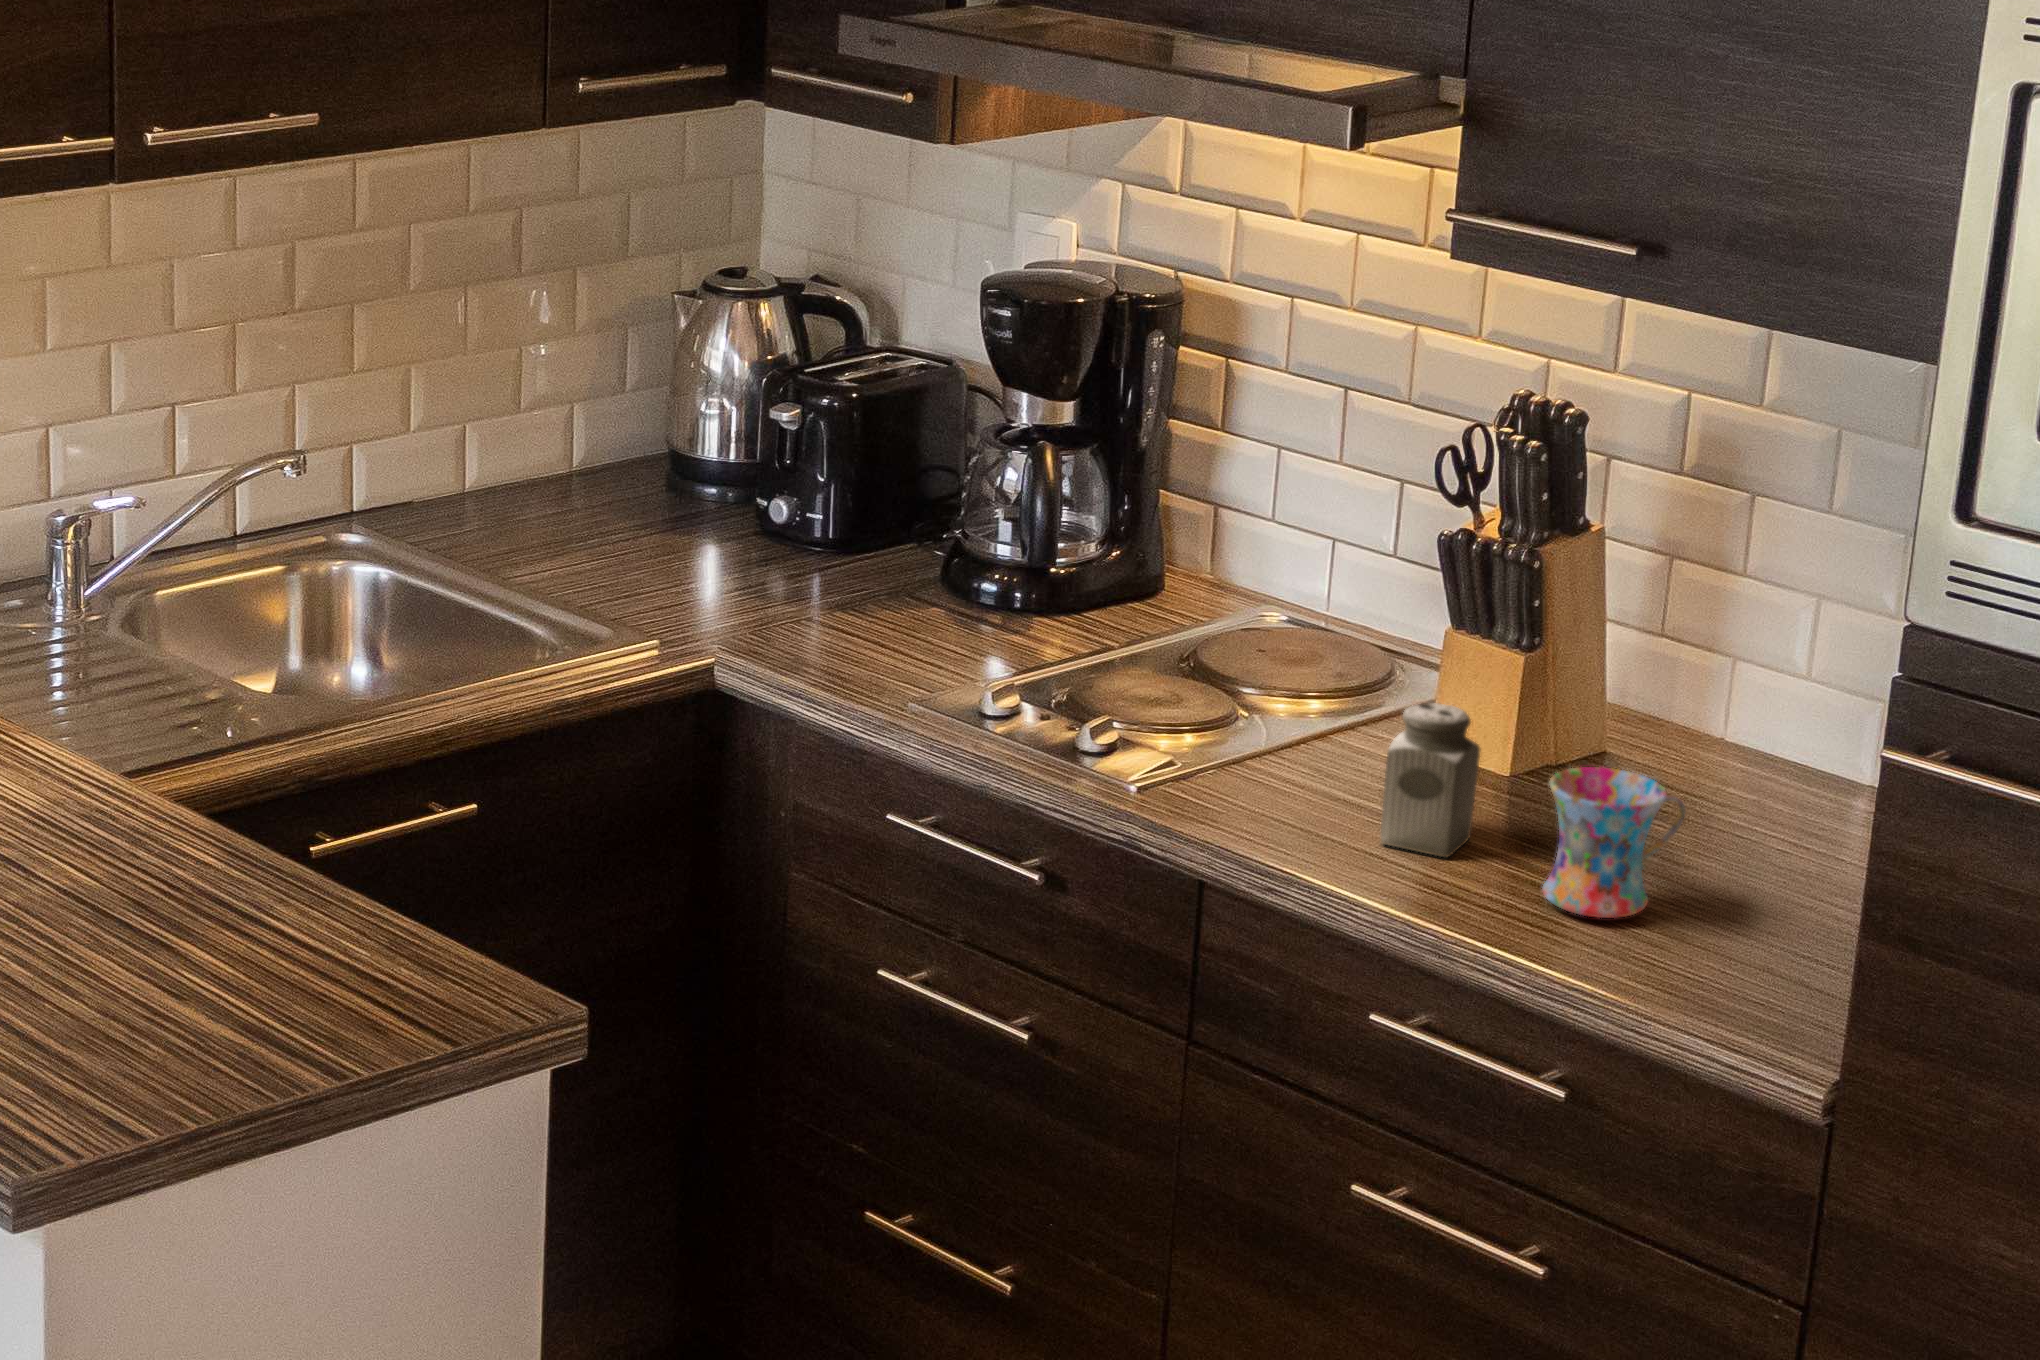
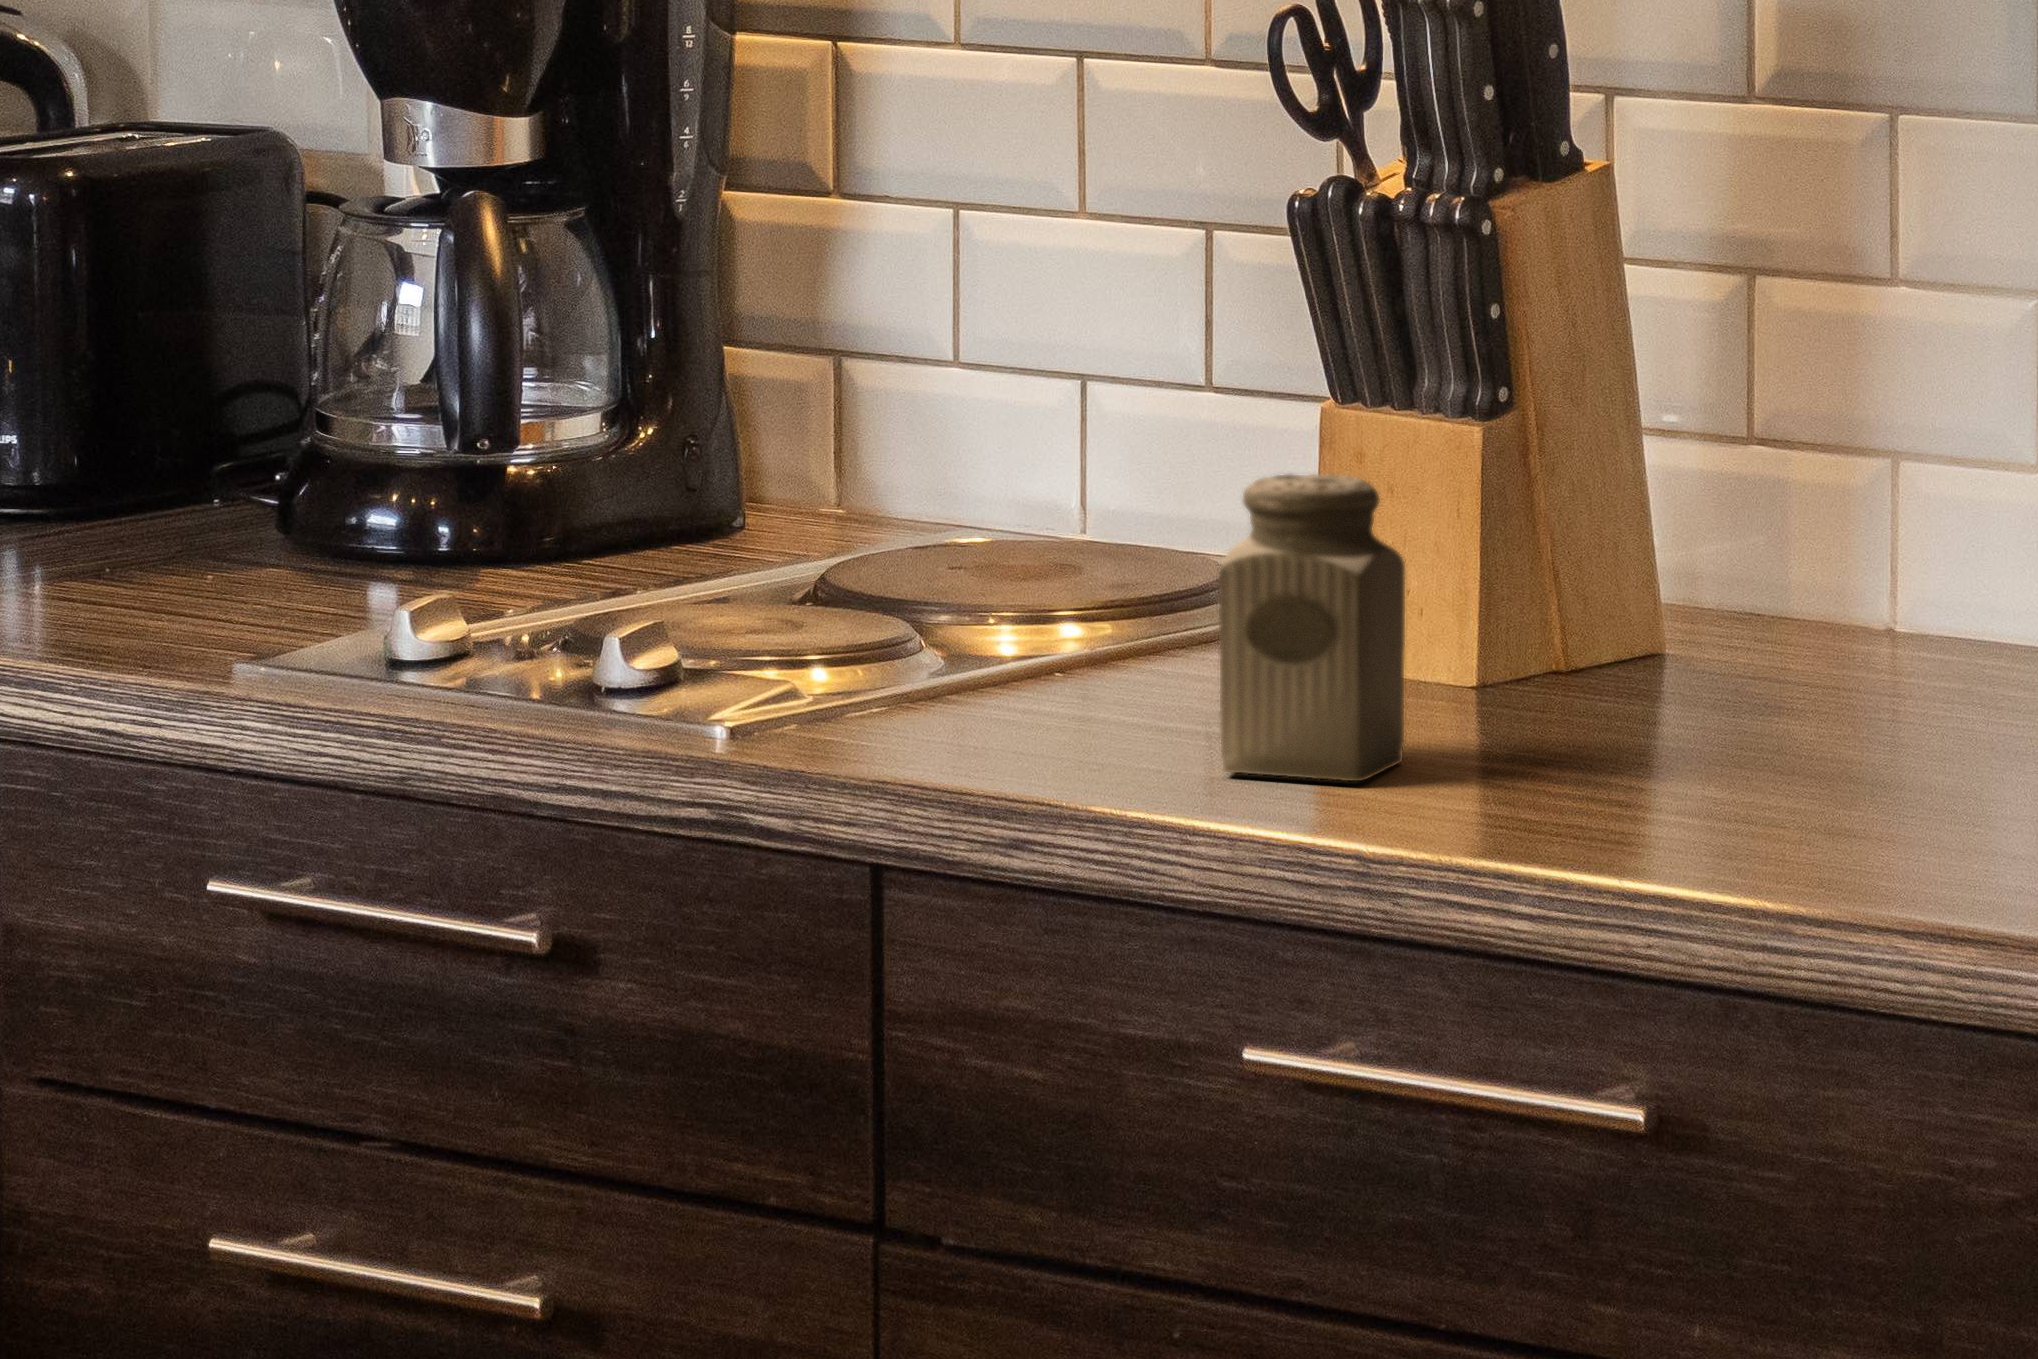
mug: present [1542,767,1686,918] -> none [1545,541,1820,830]

